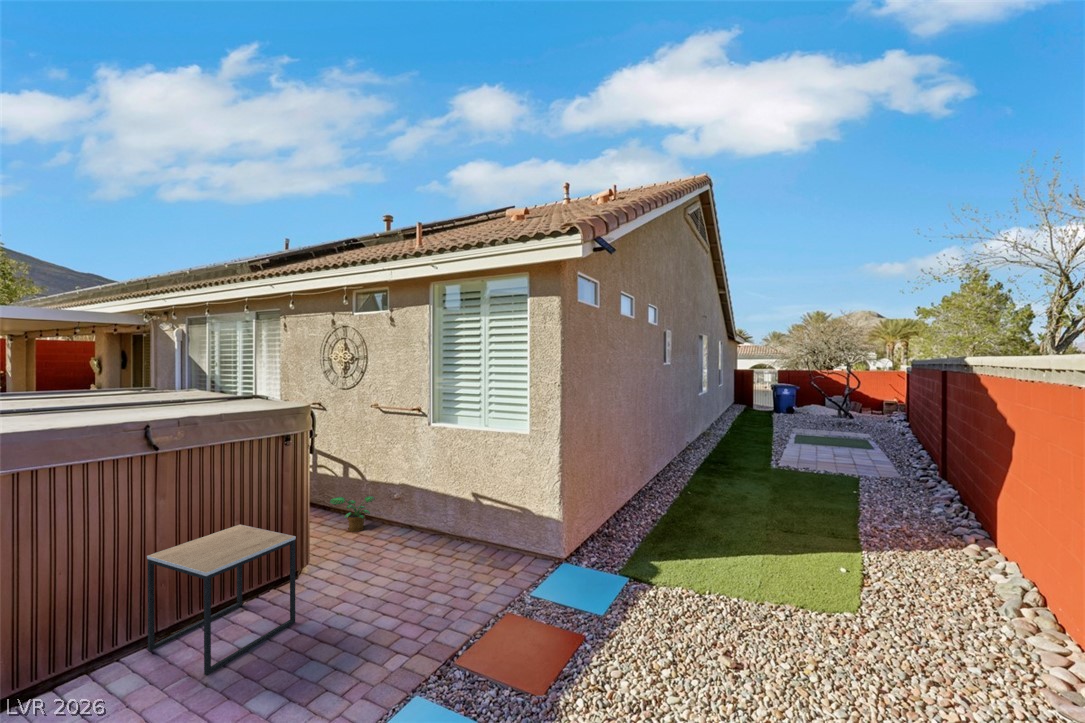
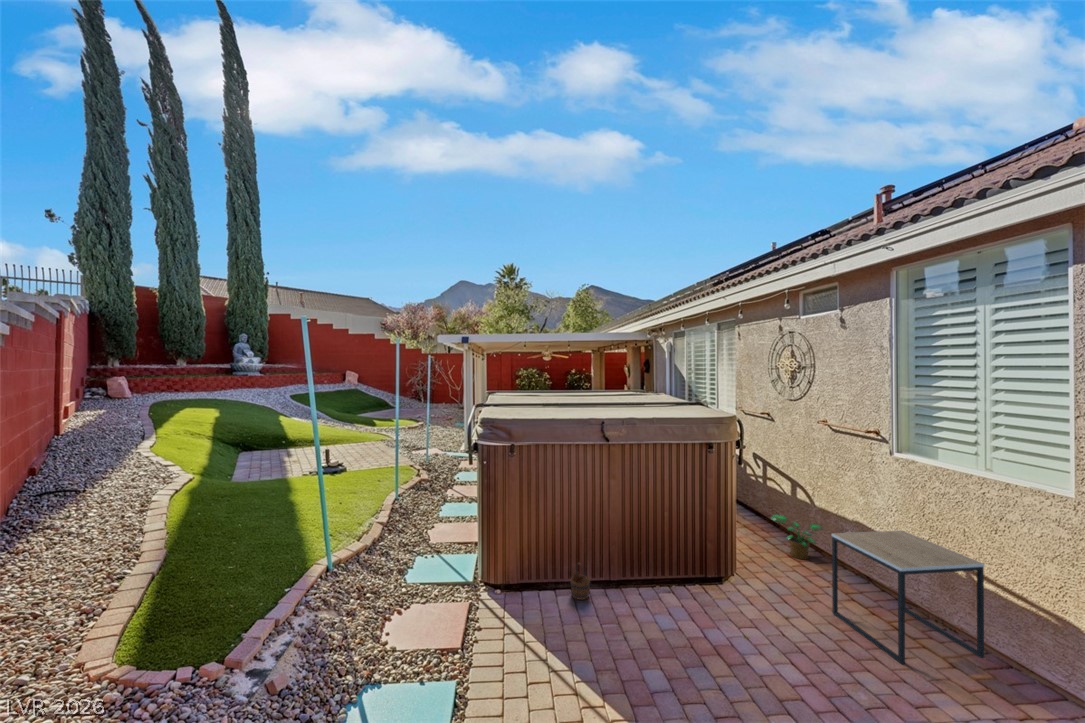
side table: present [147,525,296,675] -> present [832,530,984,664]
wooden bucket: none [90,631,129,685] -> present [571,563,590,600]

